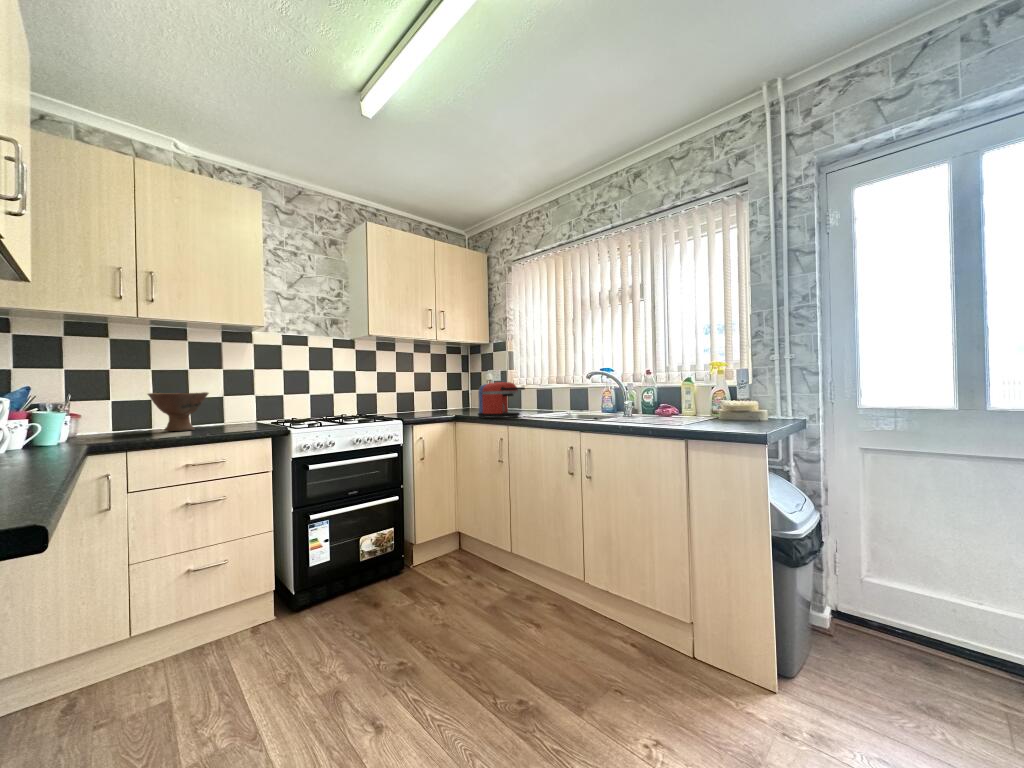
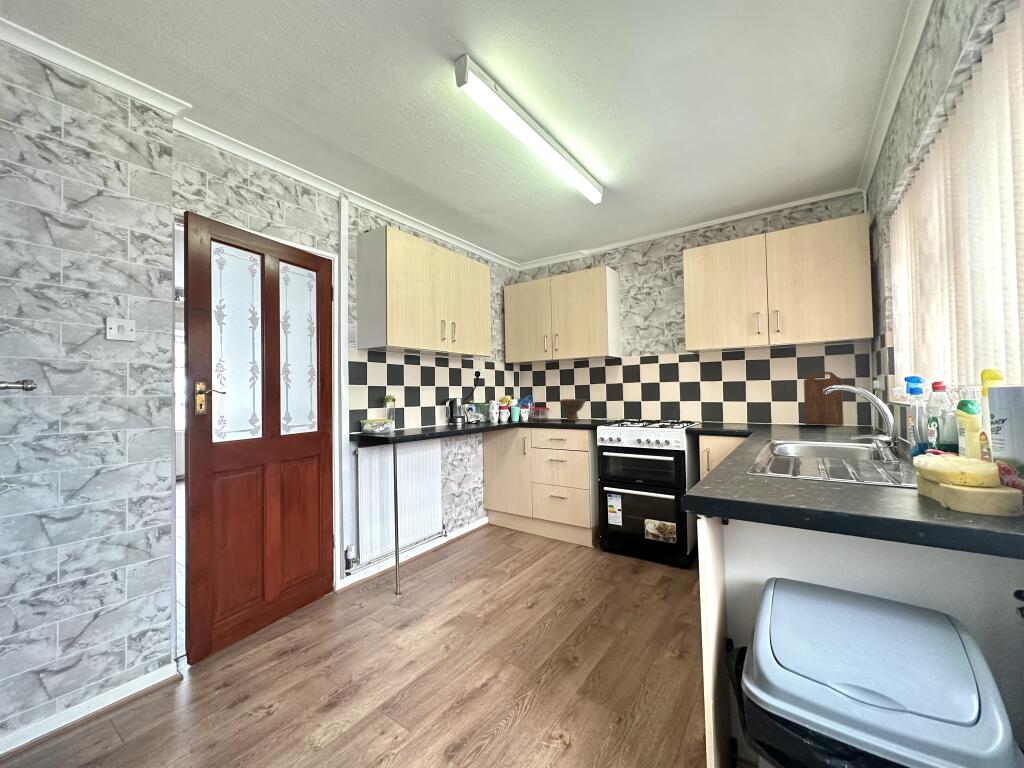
cutting board: none [434,367,458,411] -> present [804,372,844,426]
coffee maker: present [478,382,525,418] -> none [737,398,778,441]

